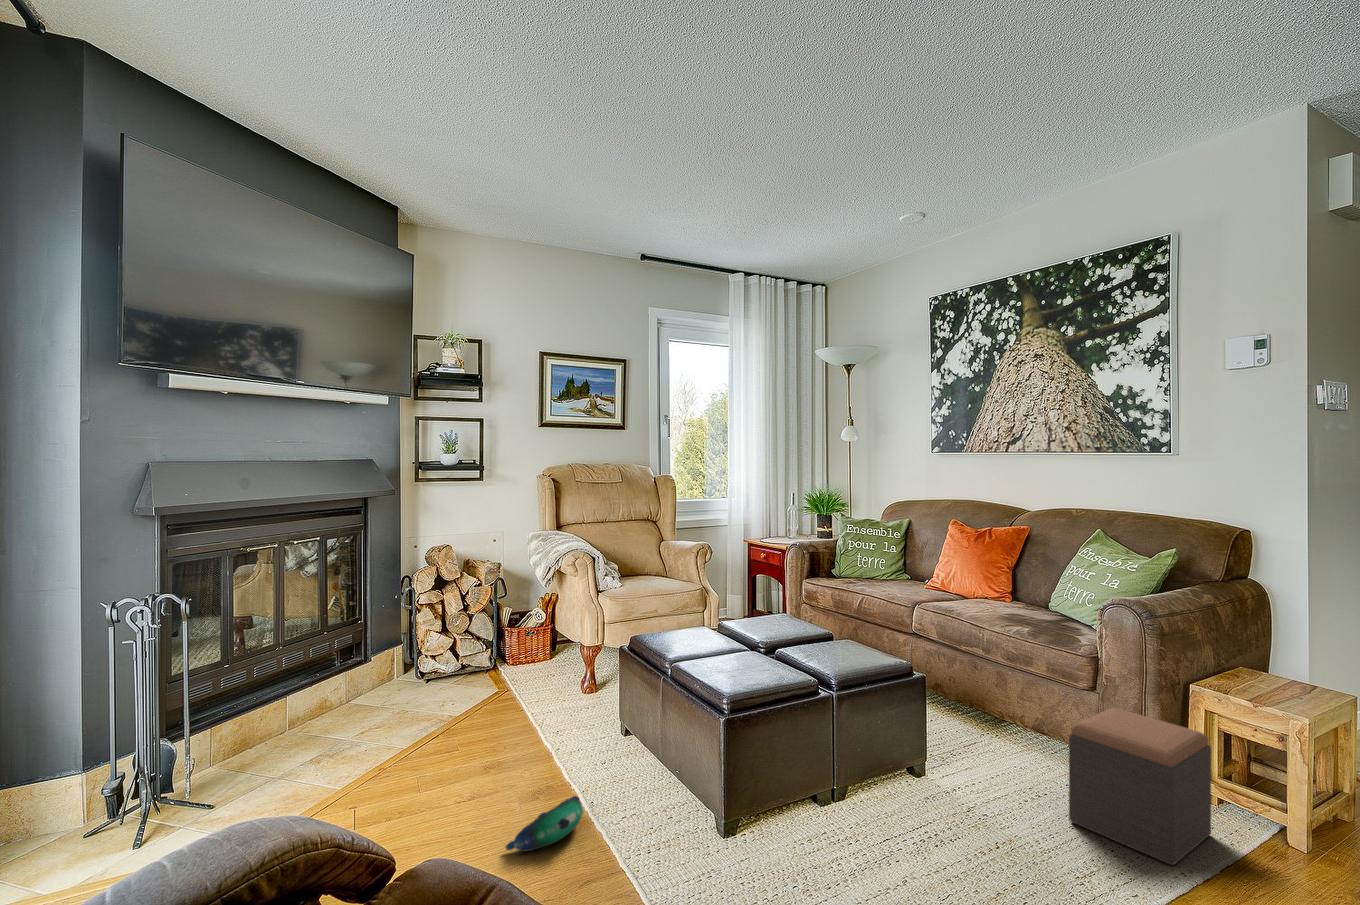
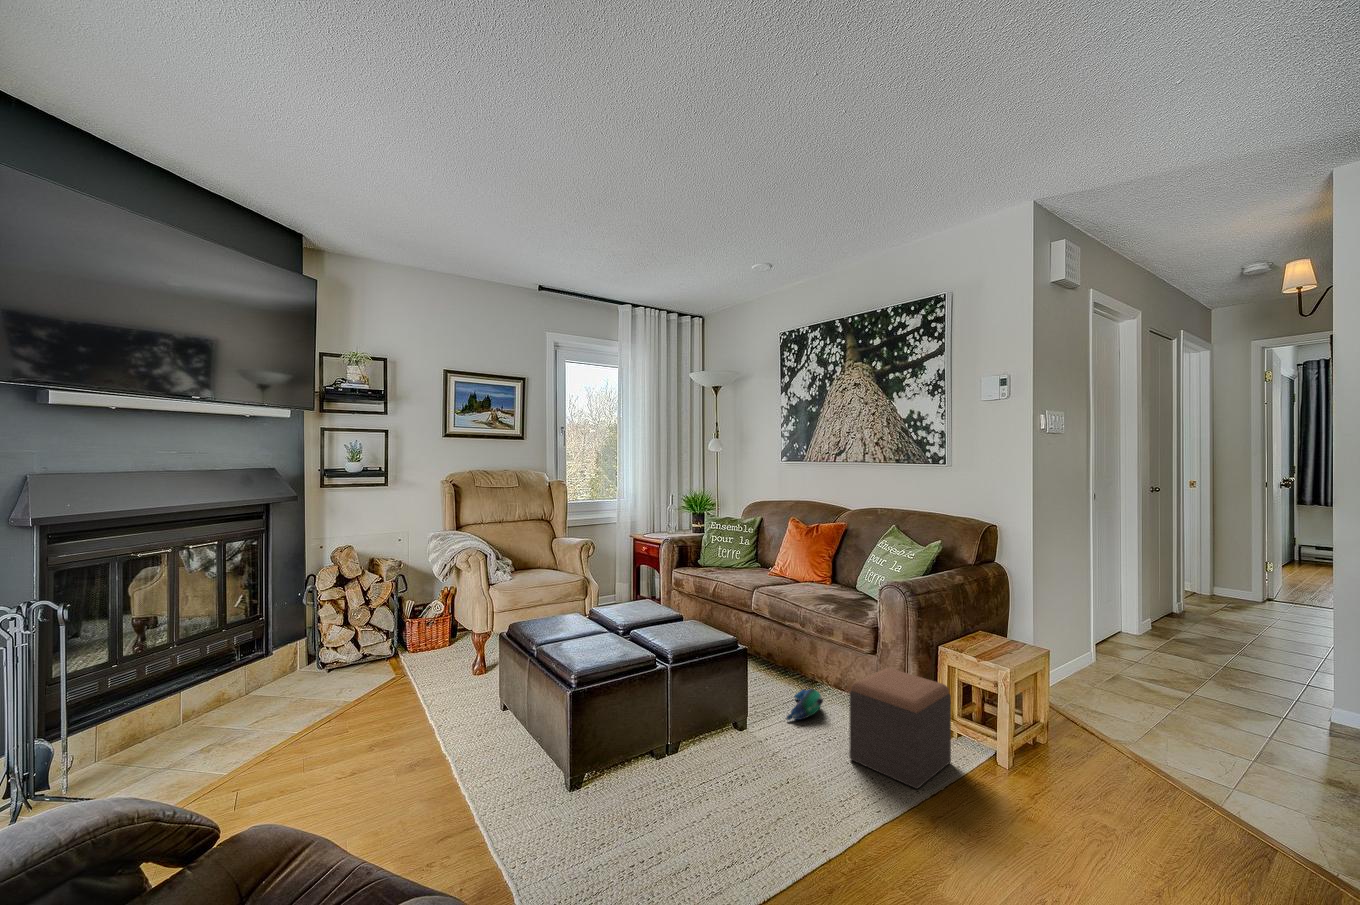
plush toy: present [506,796,583,851] -> present [786,689,823,720]

